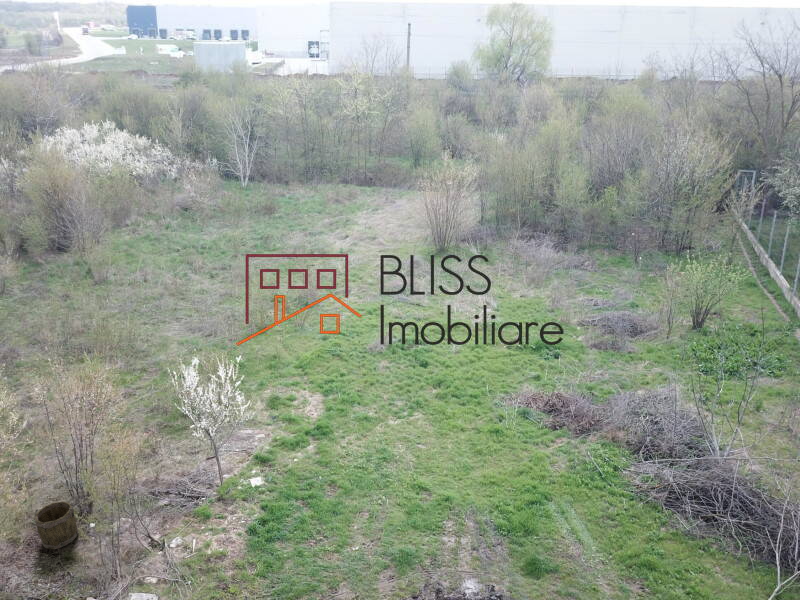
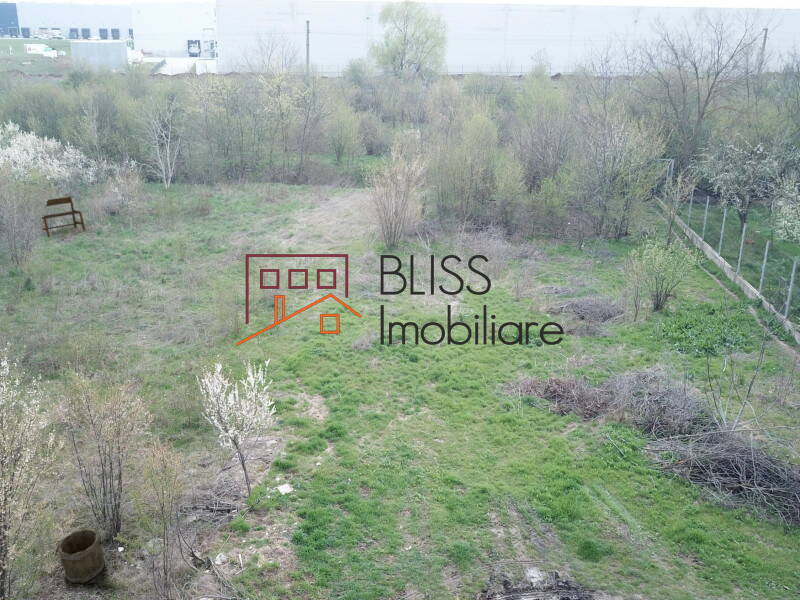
bench: none [113,200,154,237] -> present [42,196,85,237]

